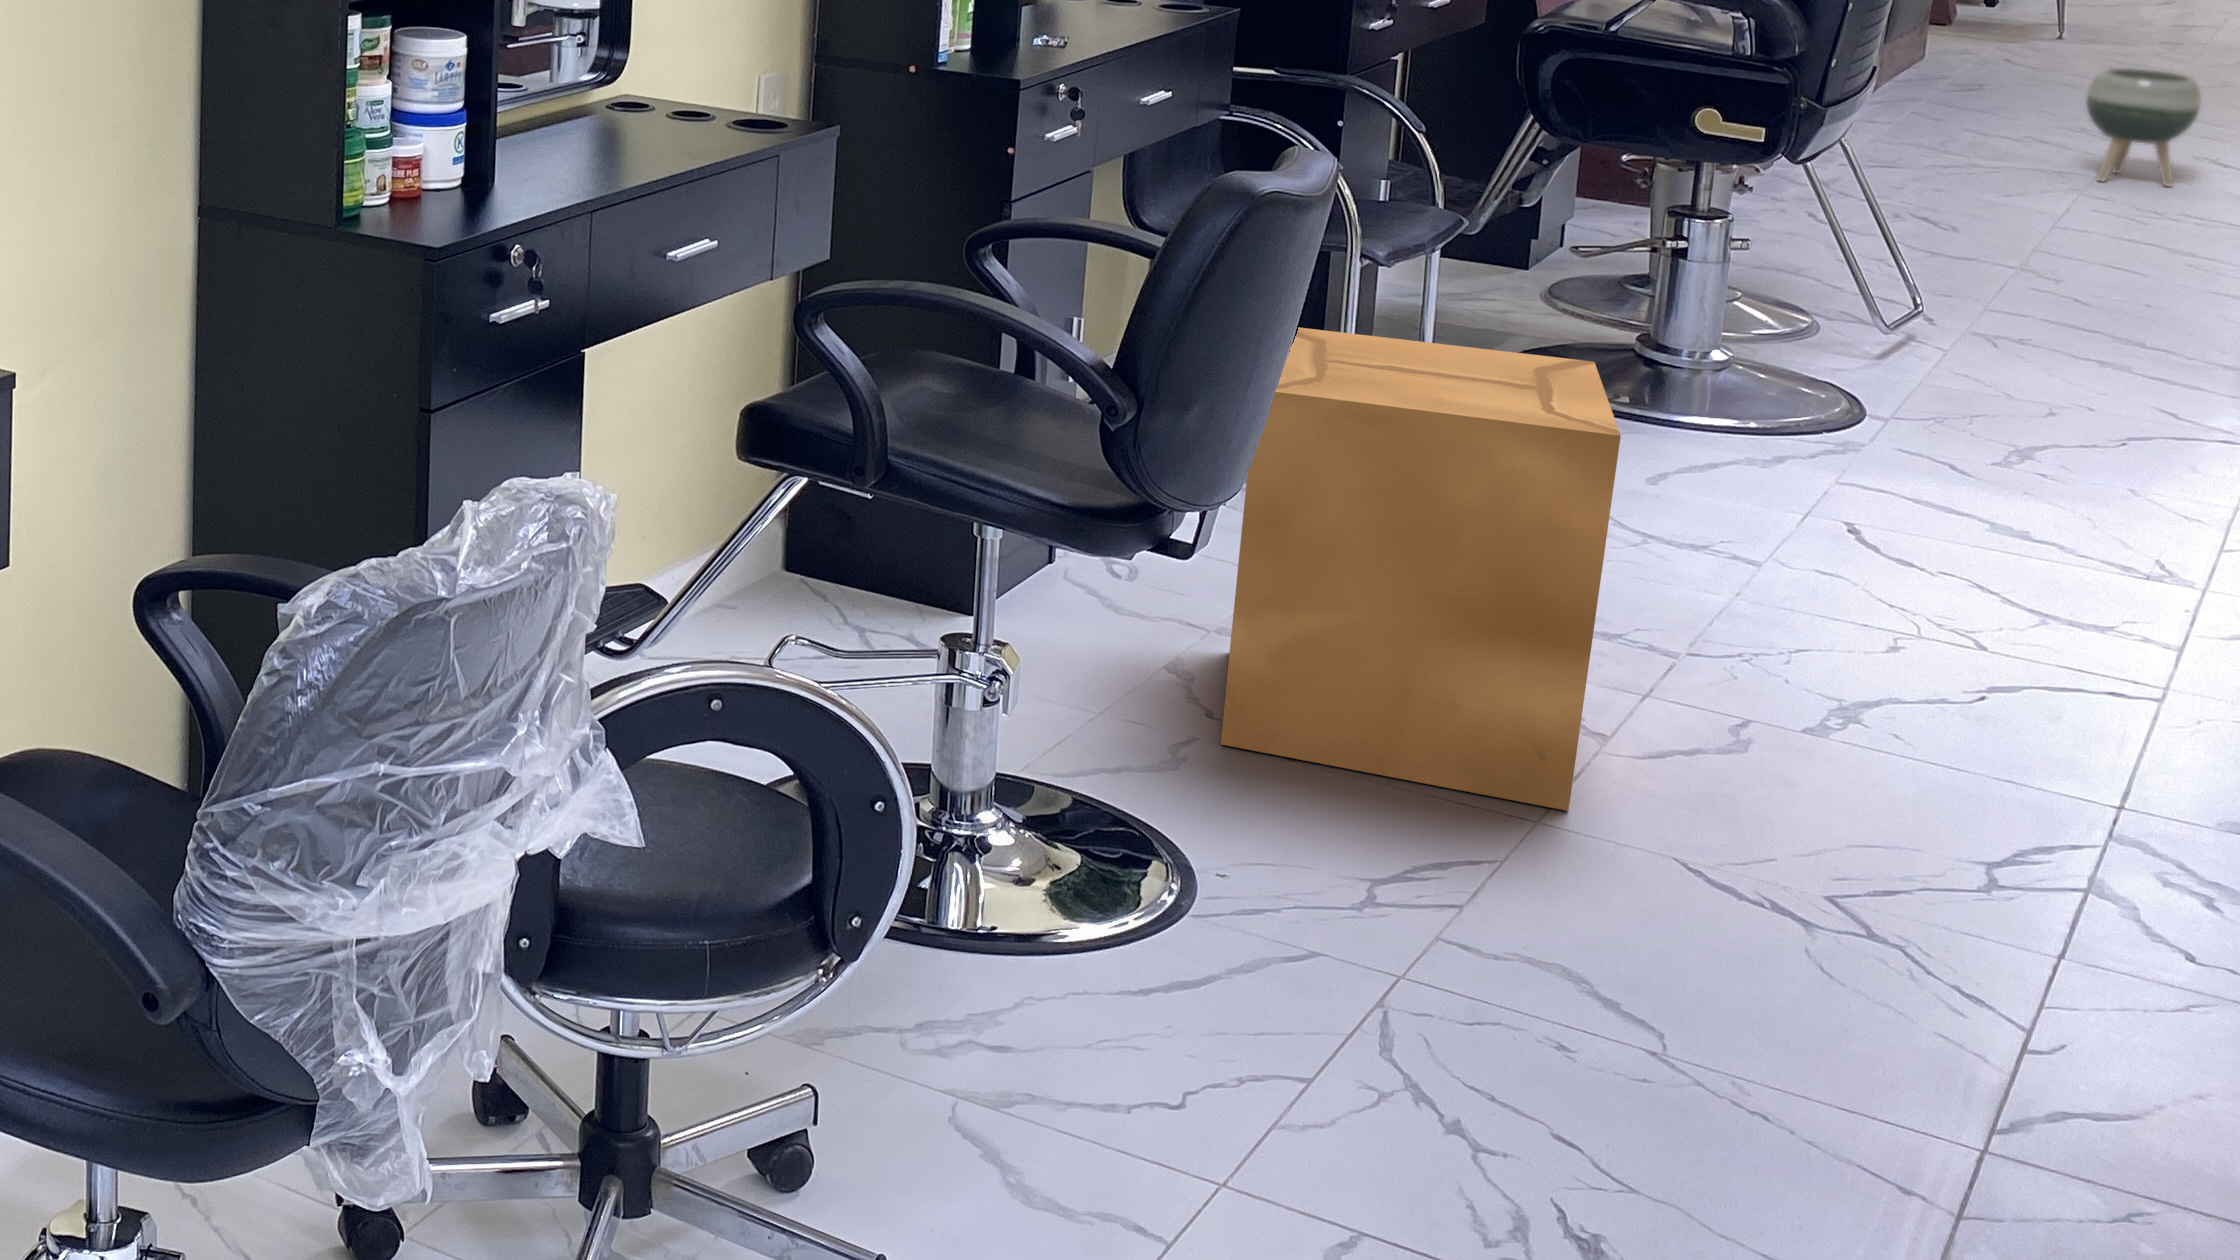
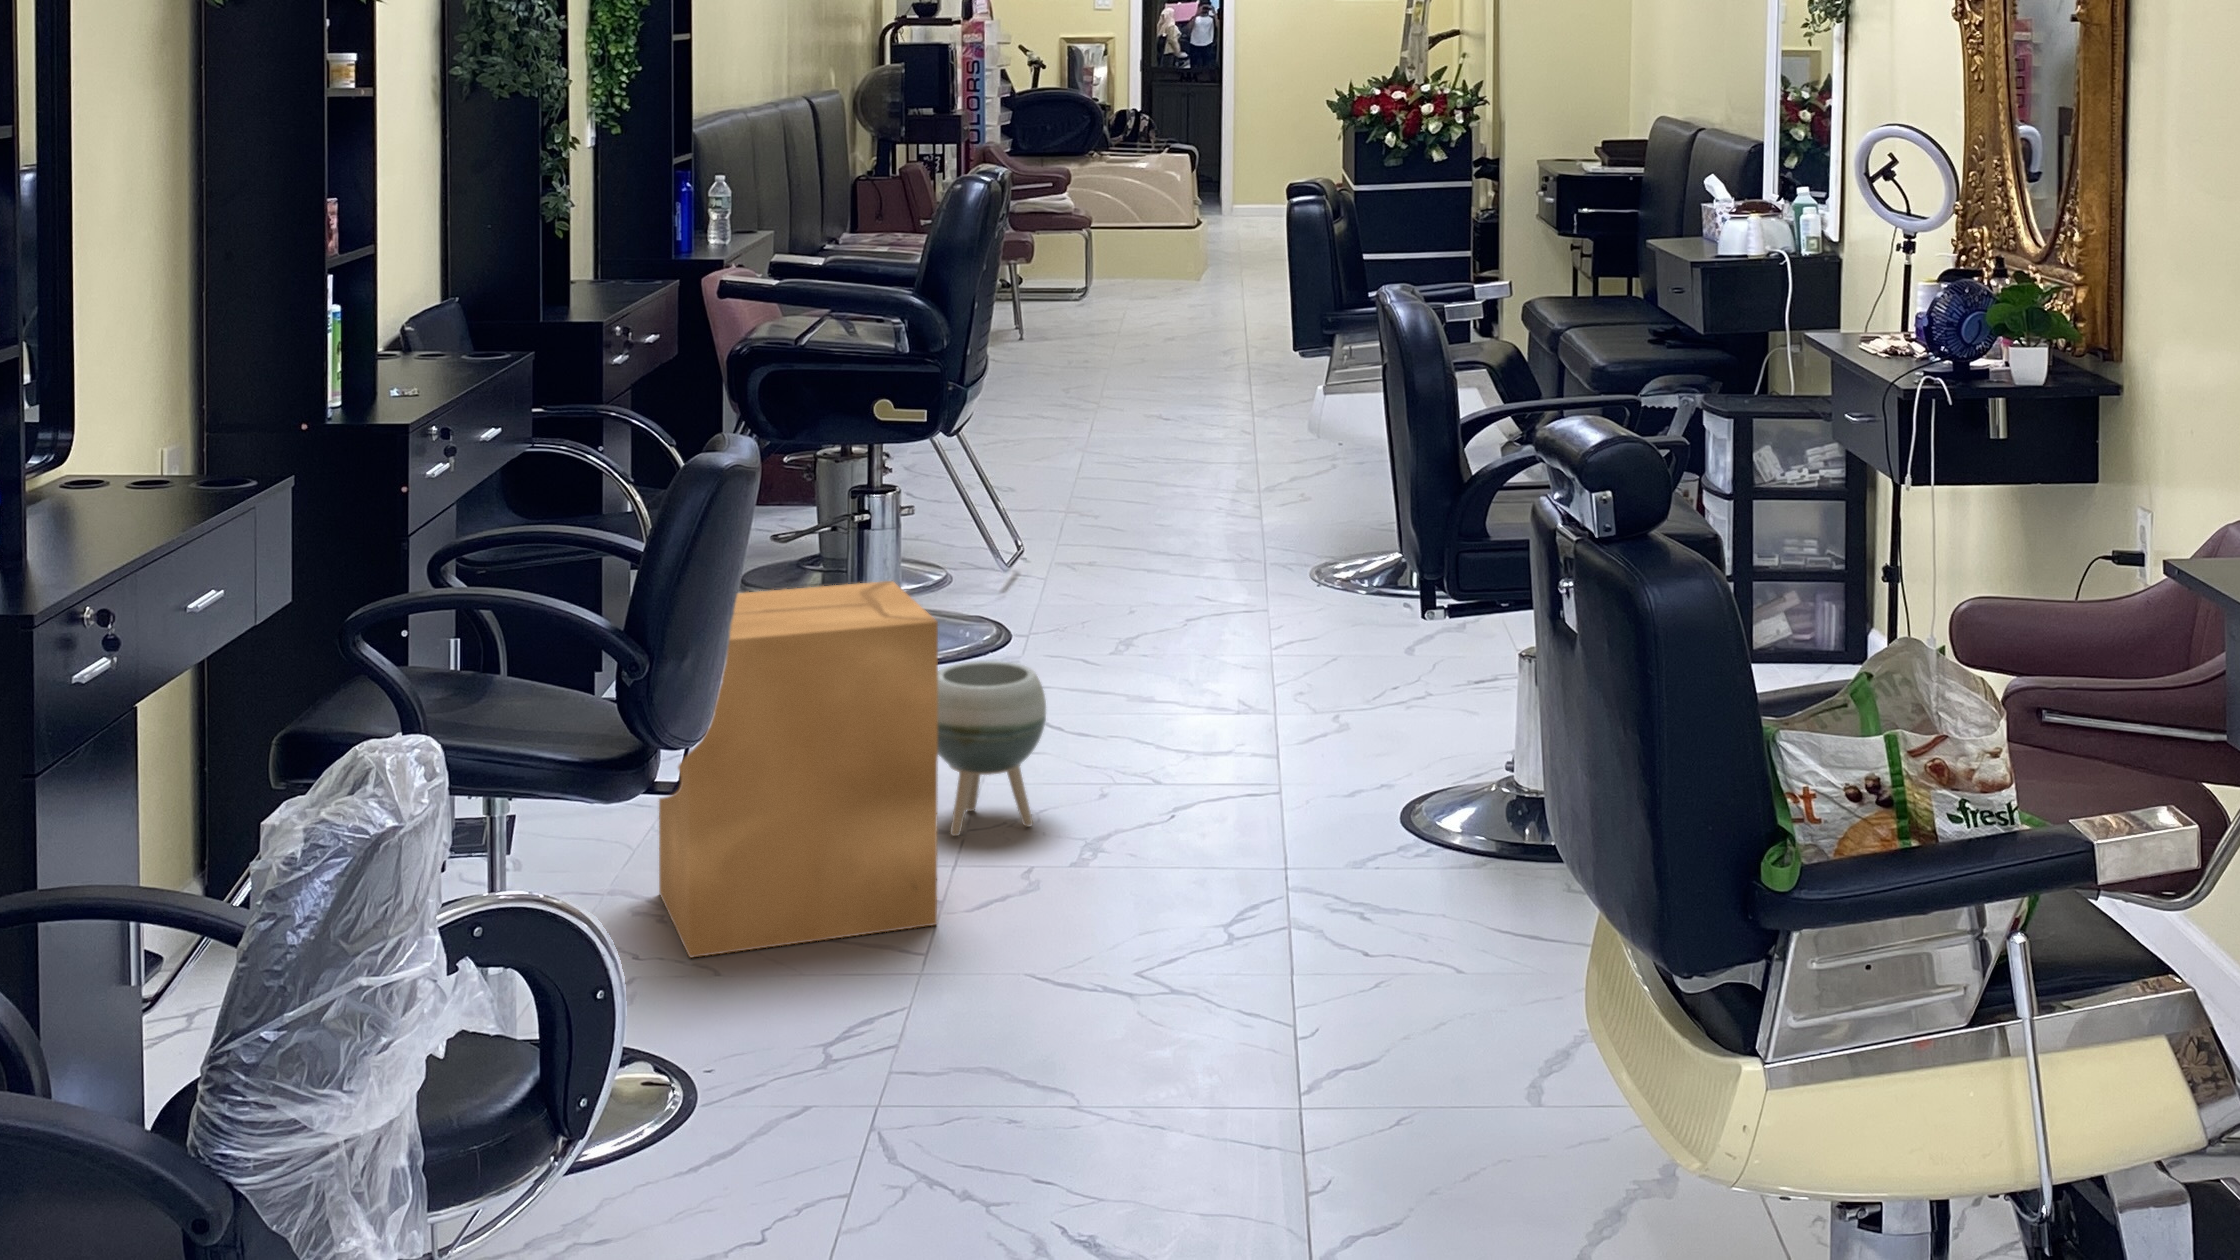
planter: present [2087,68,2201,186] -> present [937,661,1046,836]

